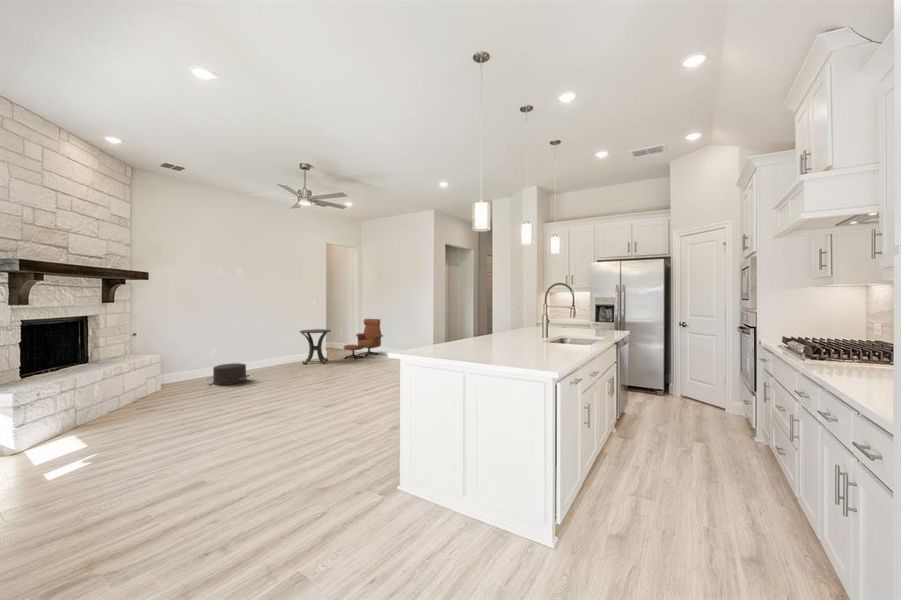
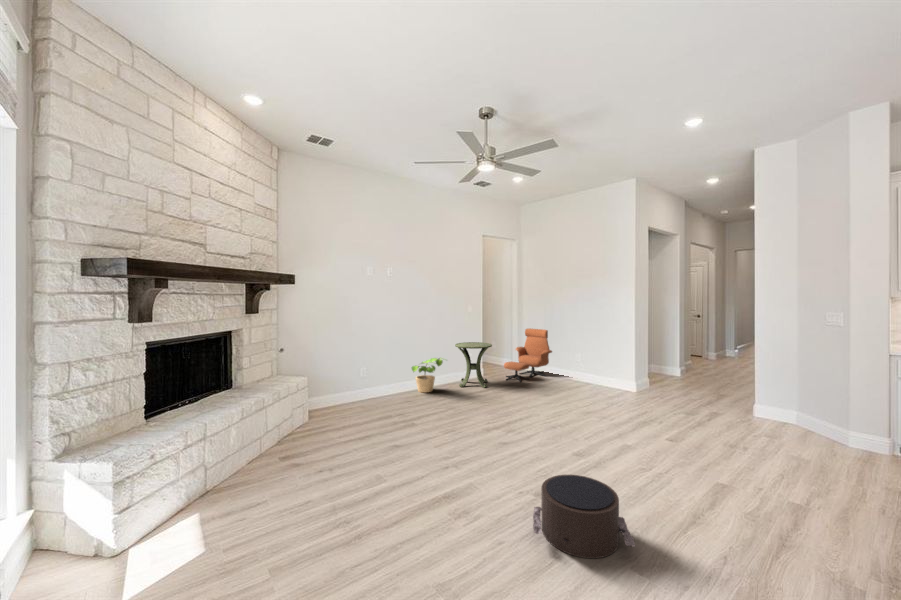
potted plant: none [259,340,290,369] -> present [412,358,443,393]
pouf: present [207,363,249,385] -> present [533,475,635,558]

